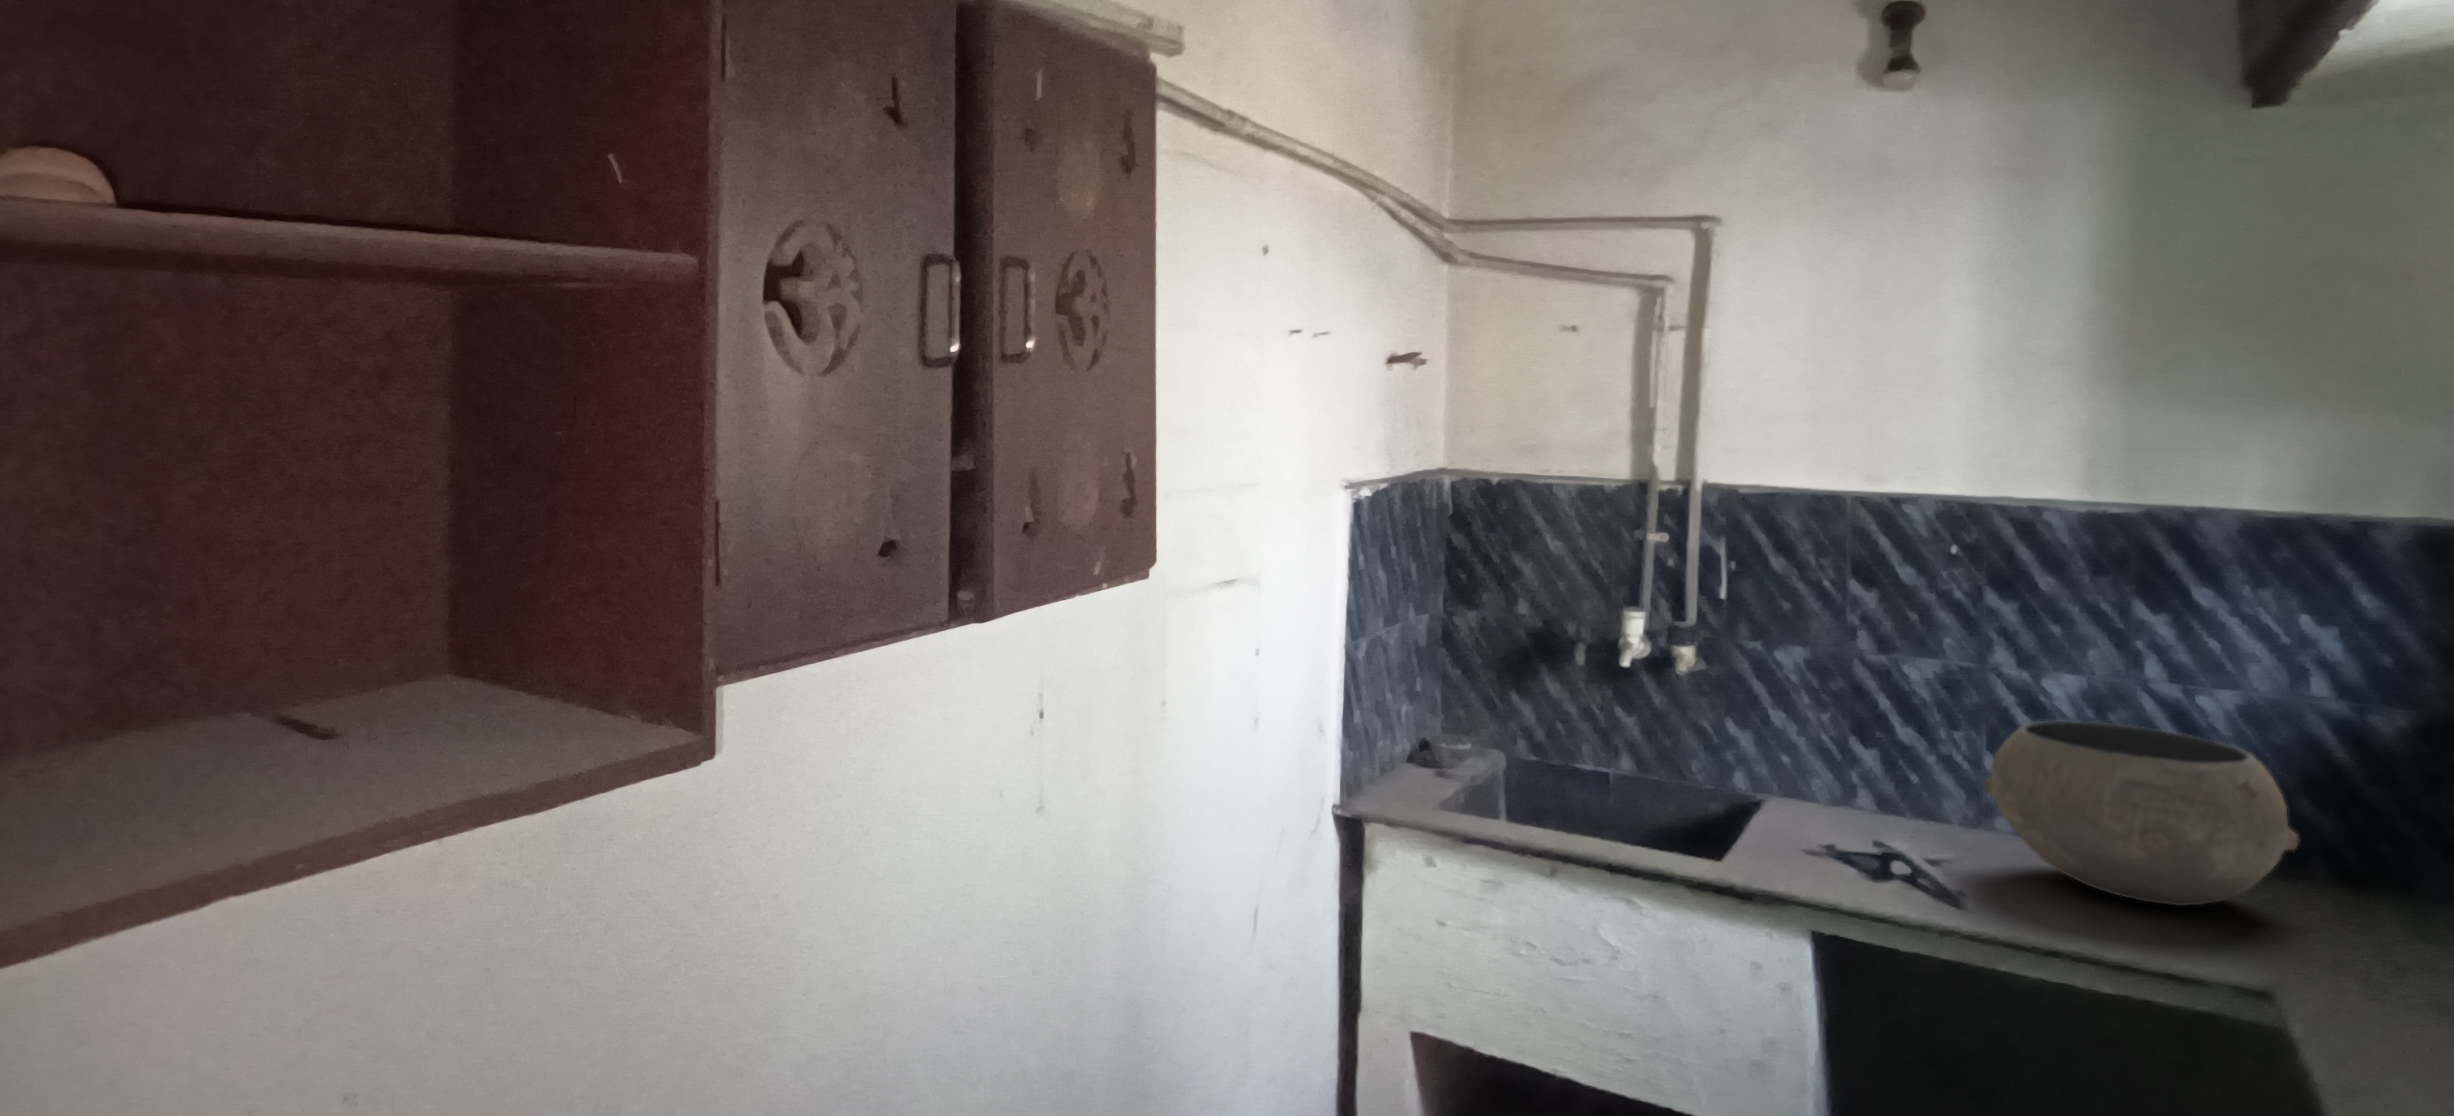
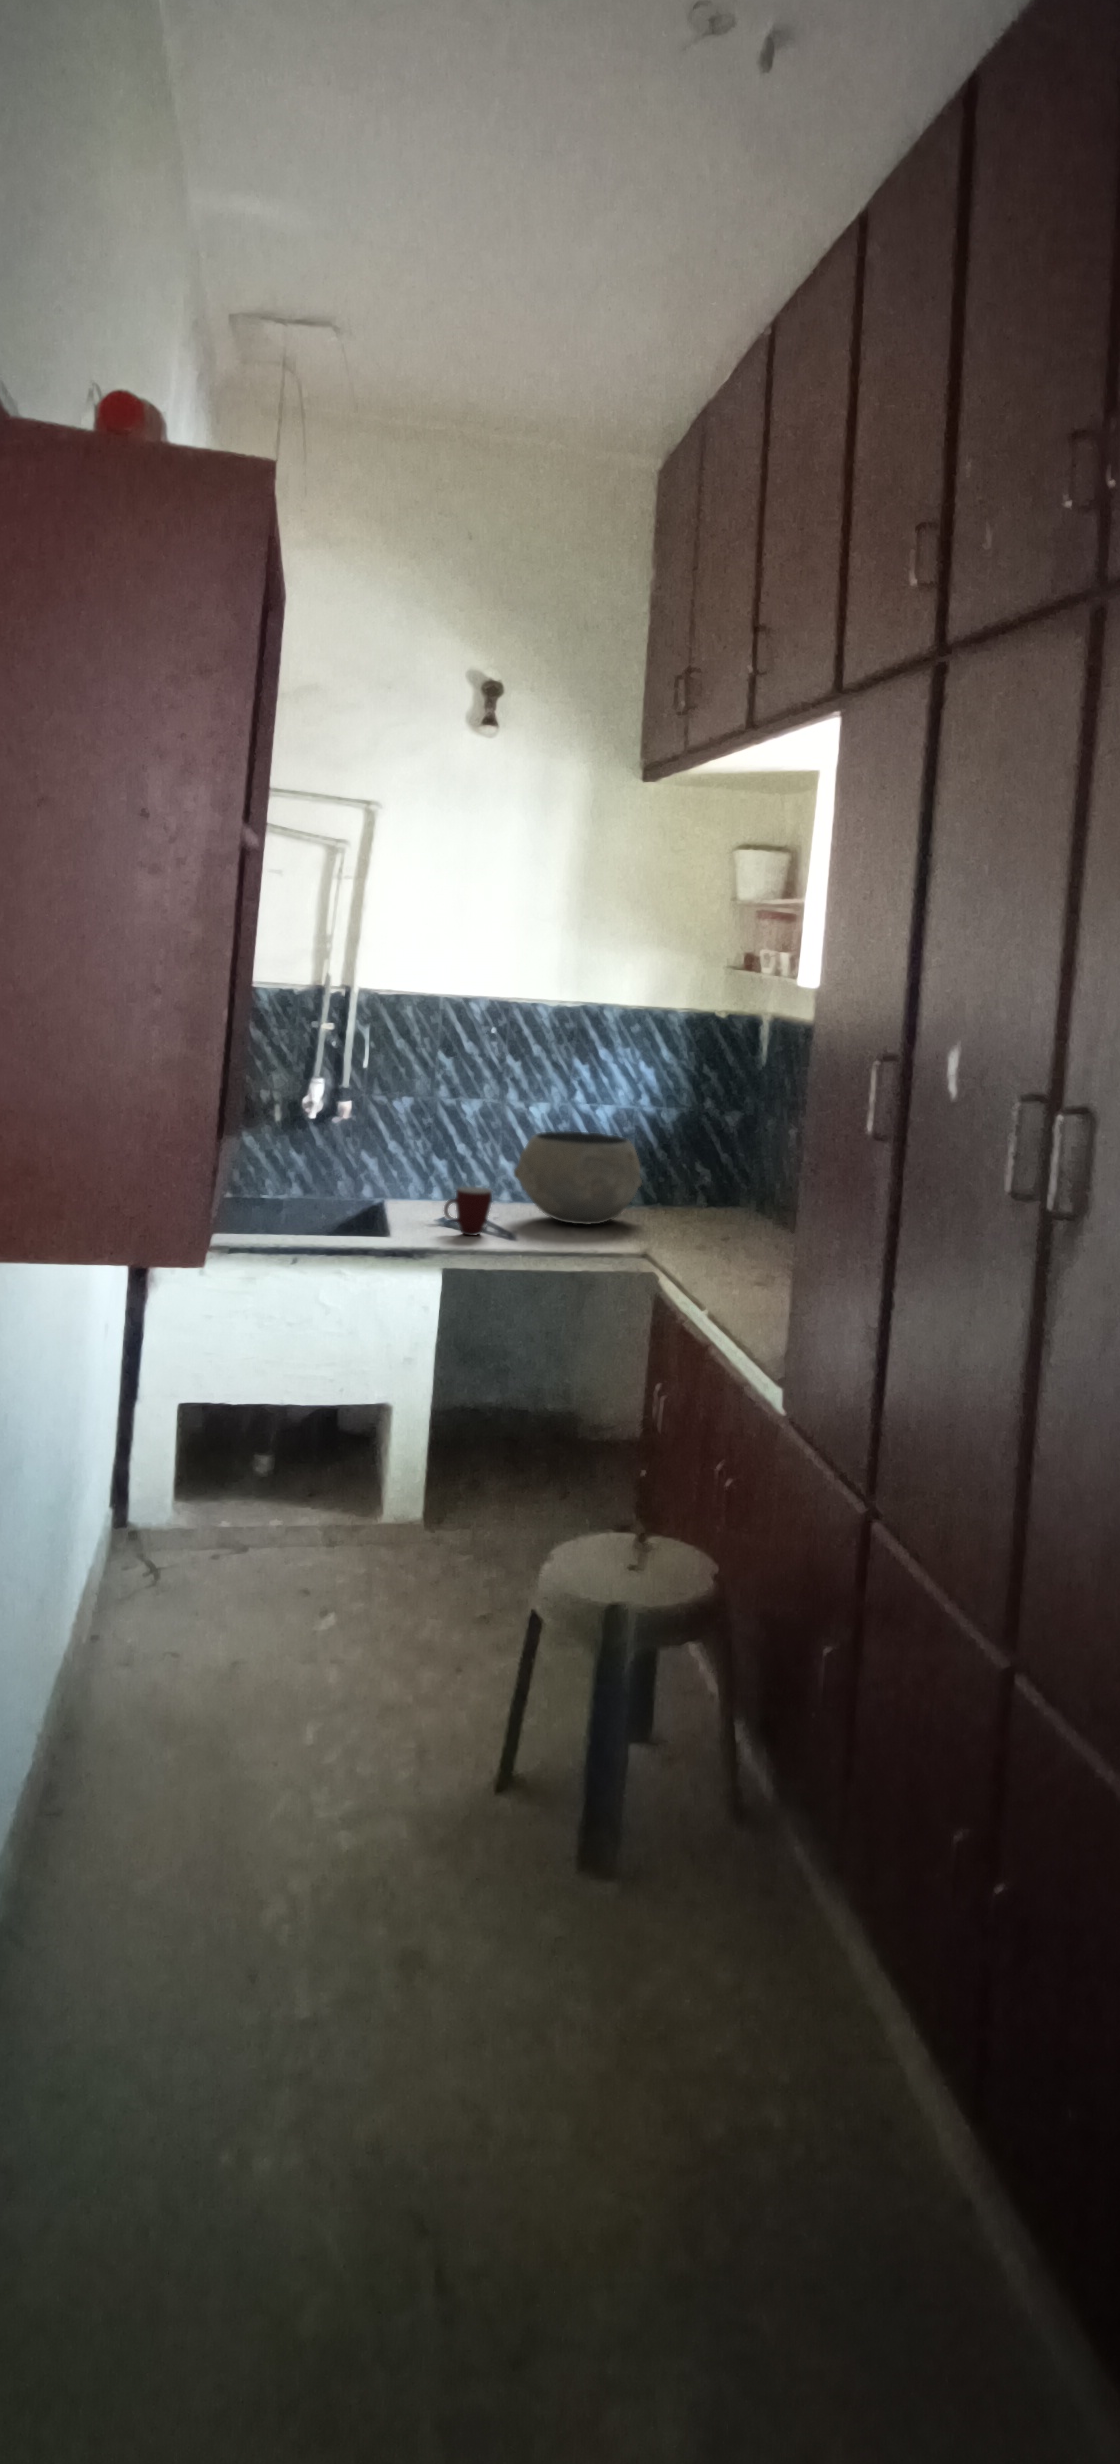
mug: none [1821,798,1913,884] -> present [444,1187,492,1236]

